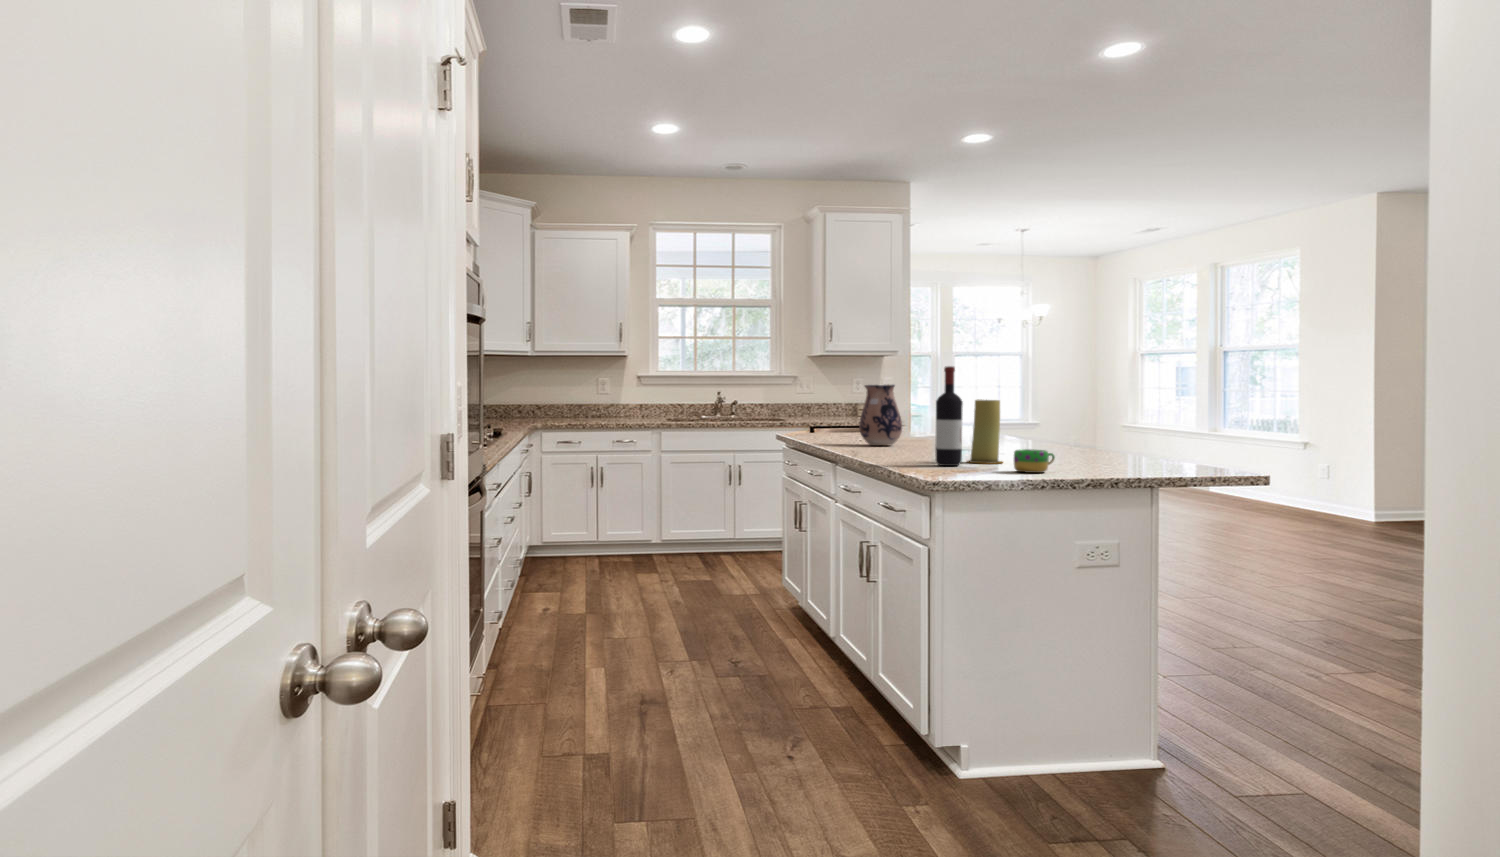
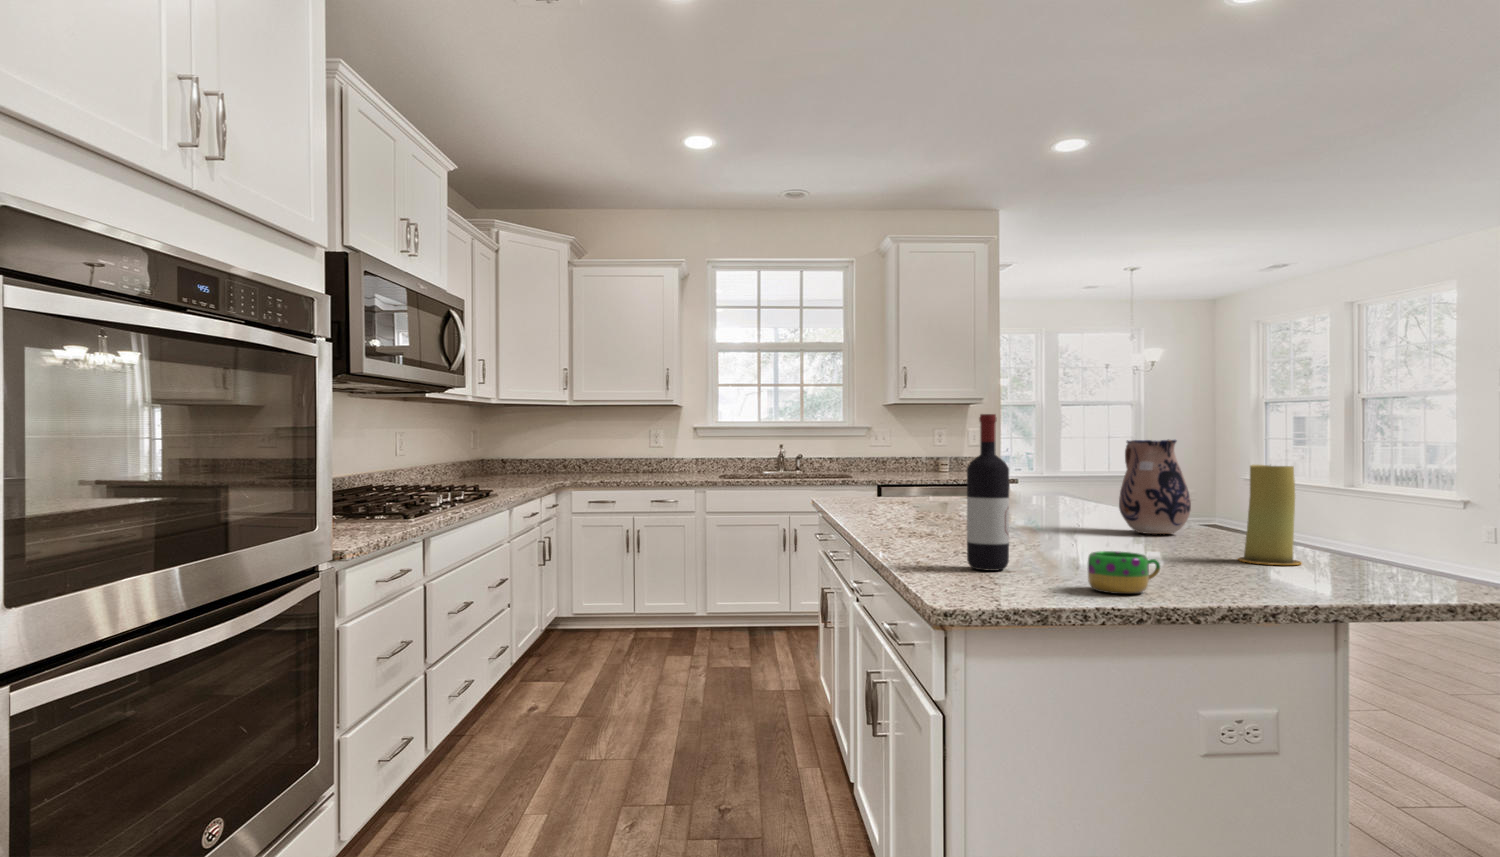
ceramic pitcher: present [859,385,902,445] -> present [1119,440,1191,534]
candle: present [968,399,1002,463] -> present [1238,465,1302,565]

